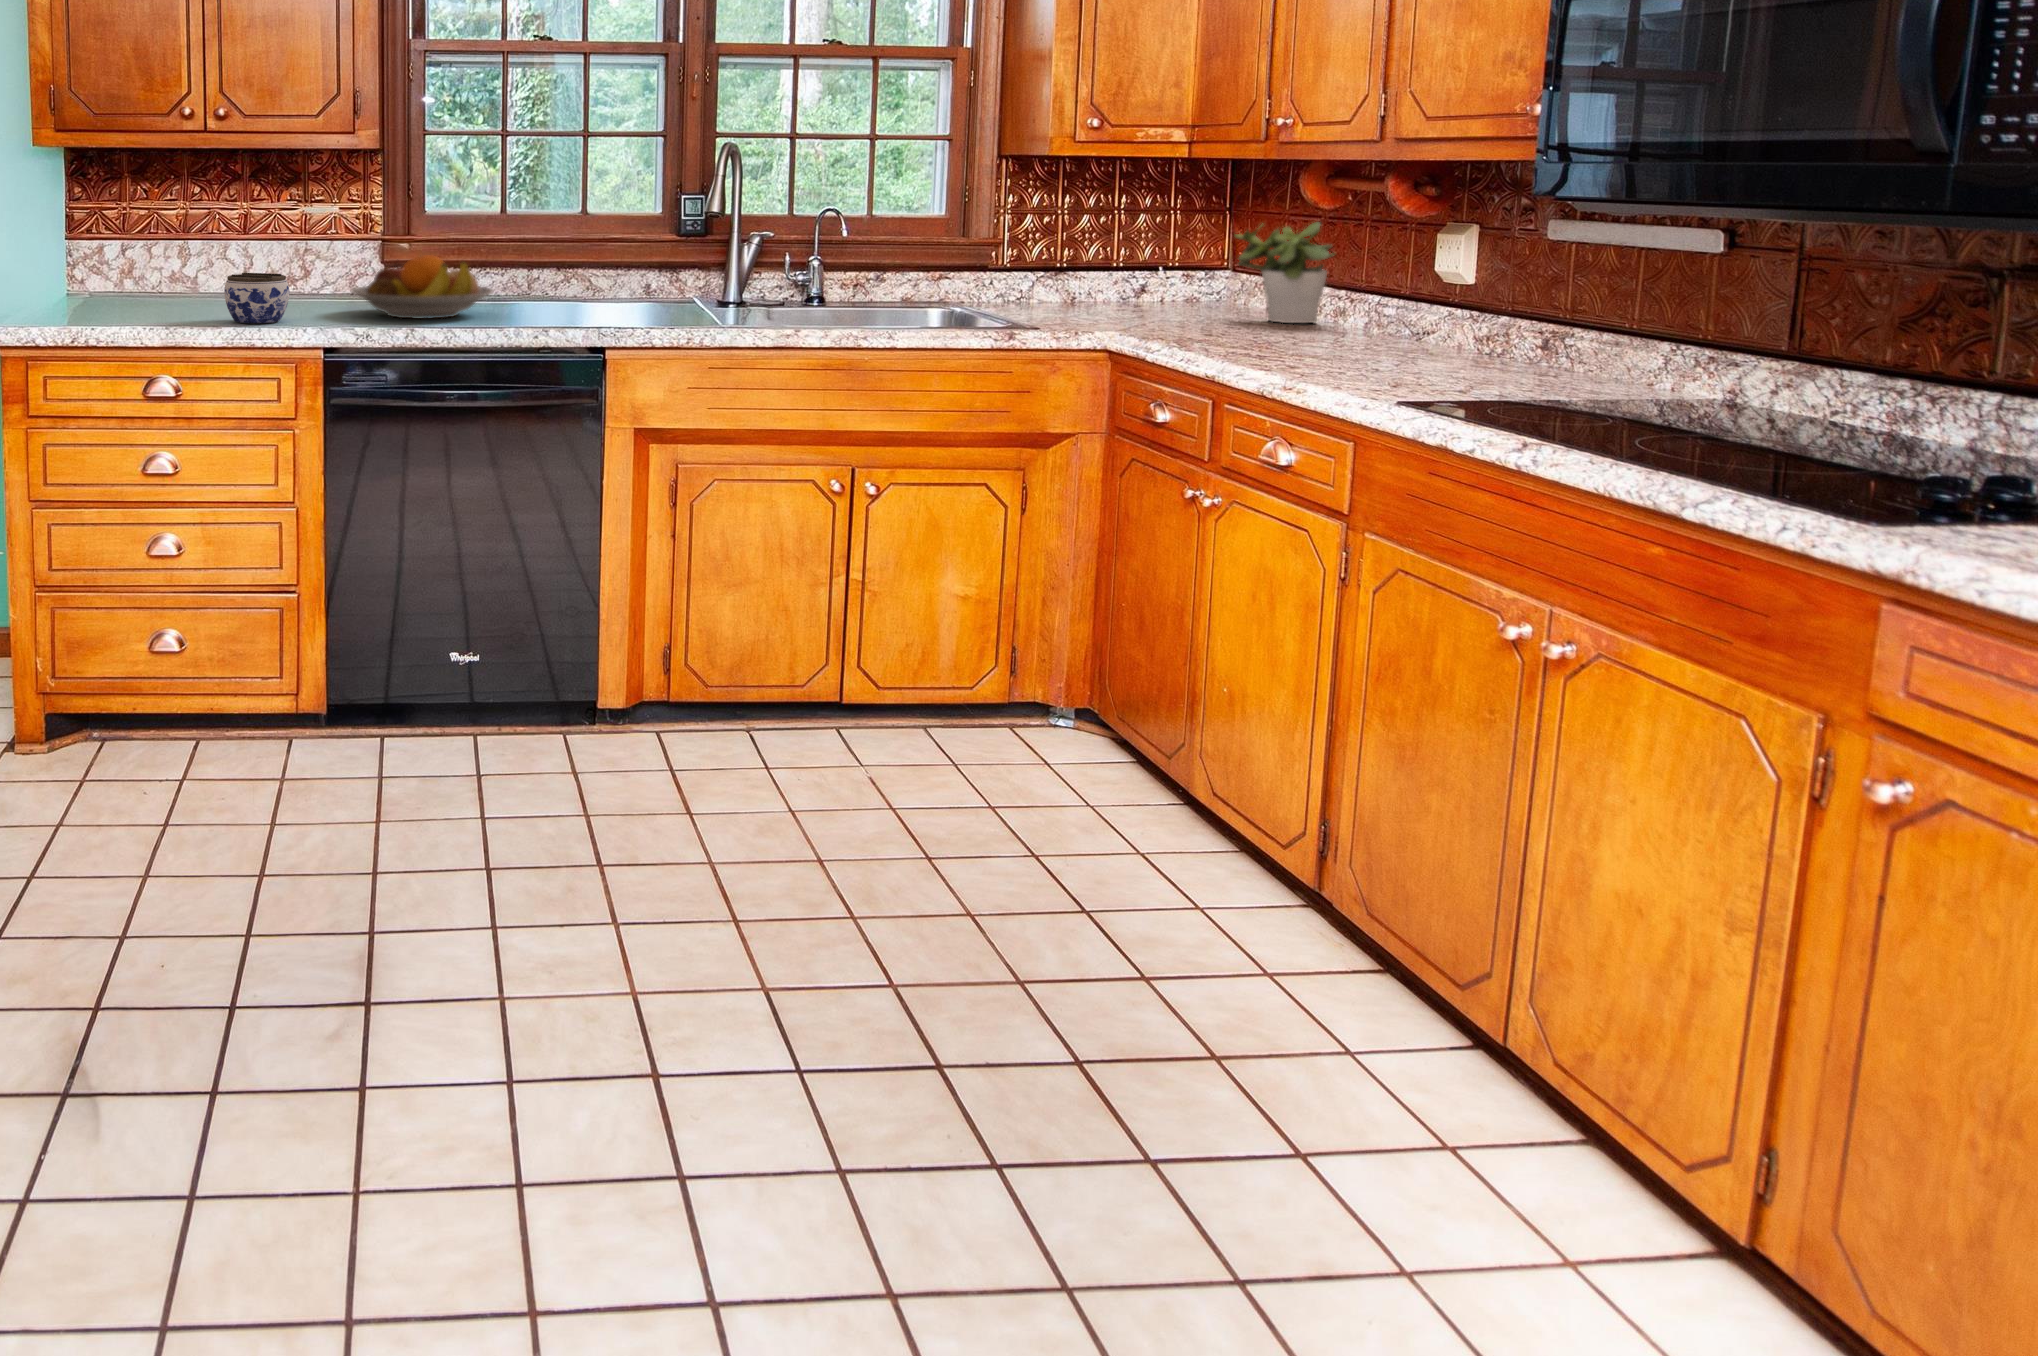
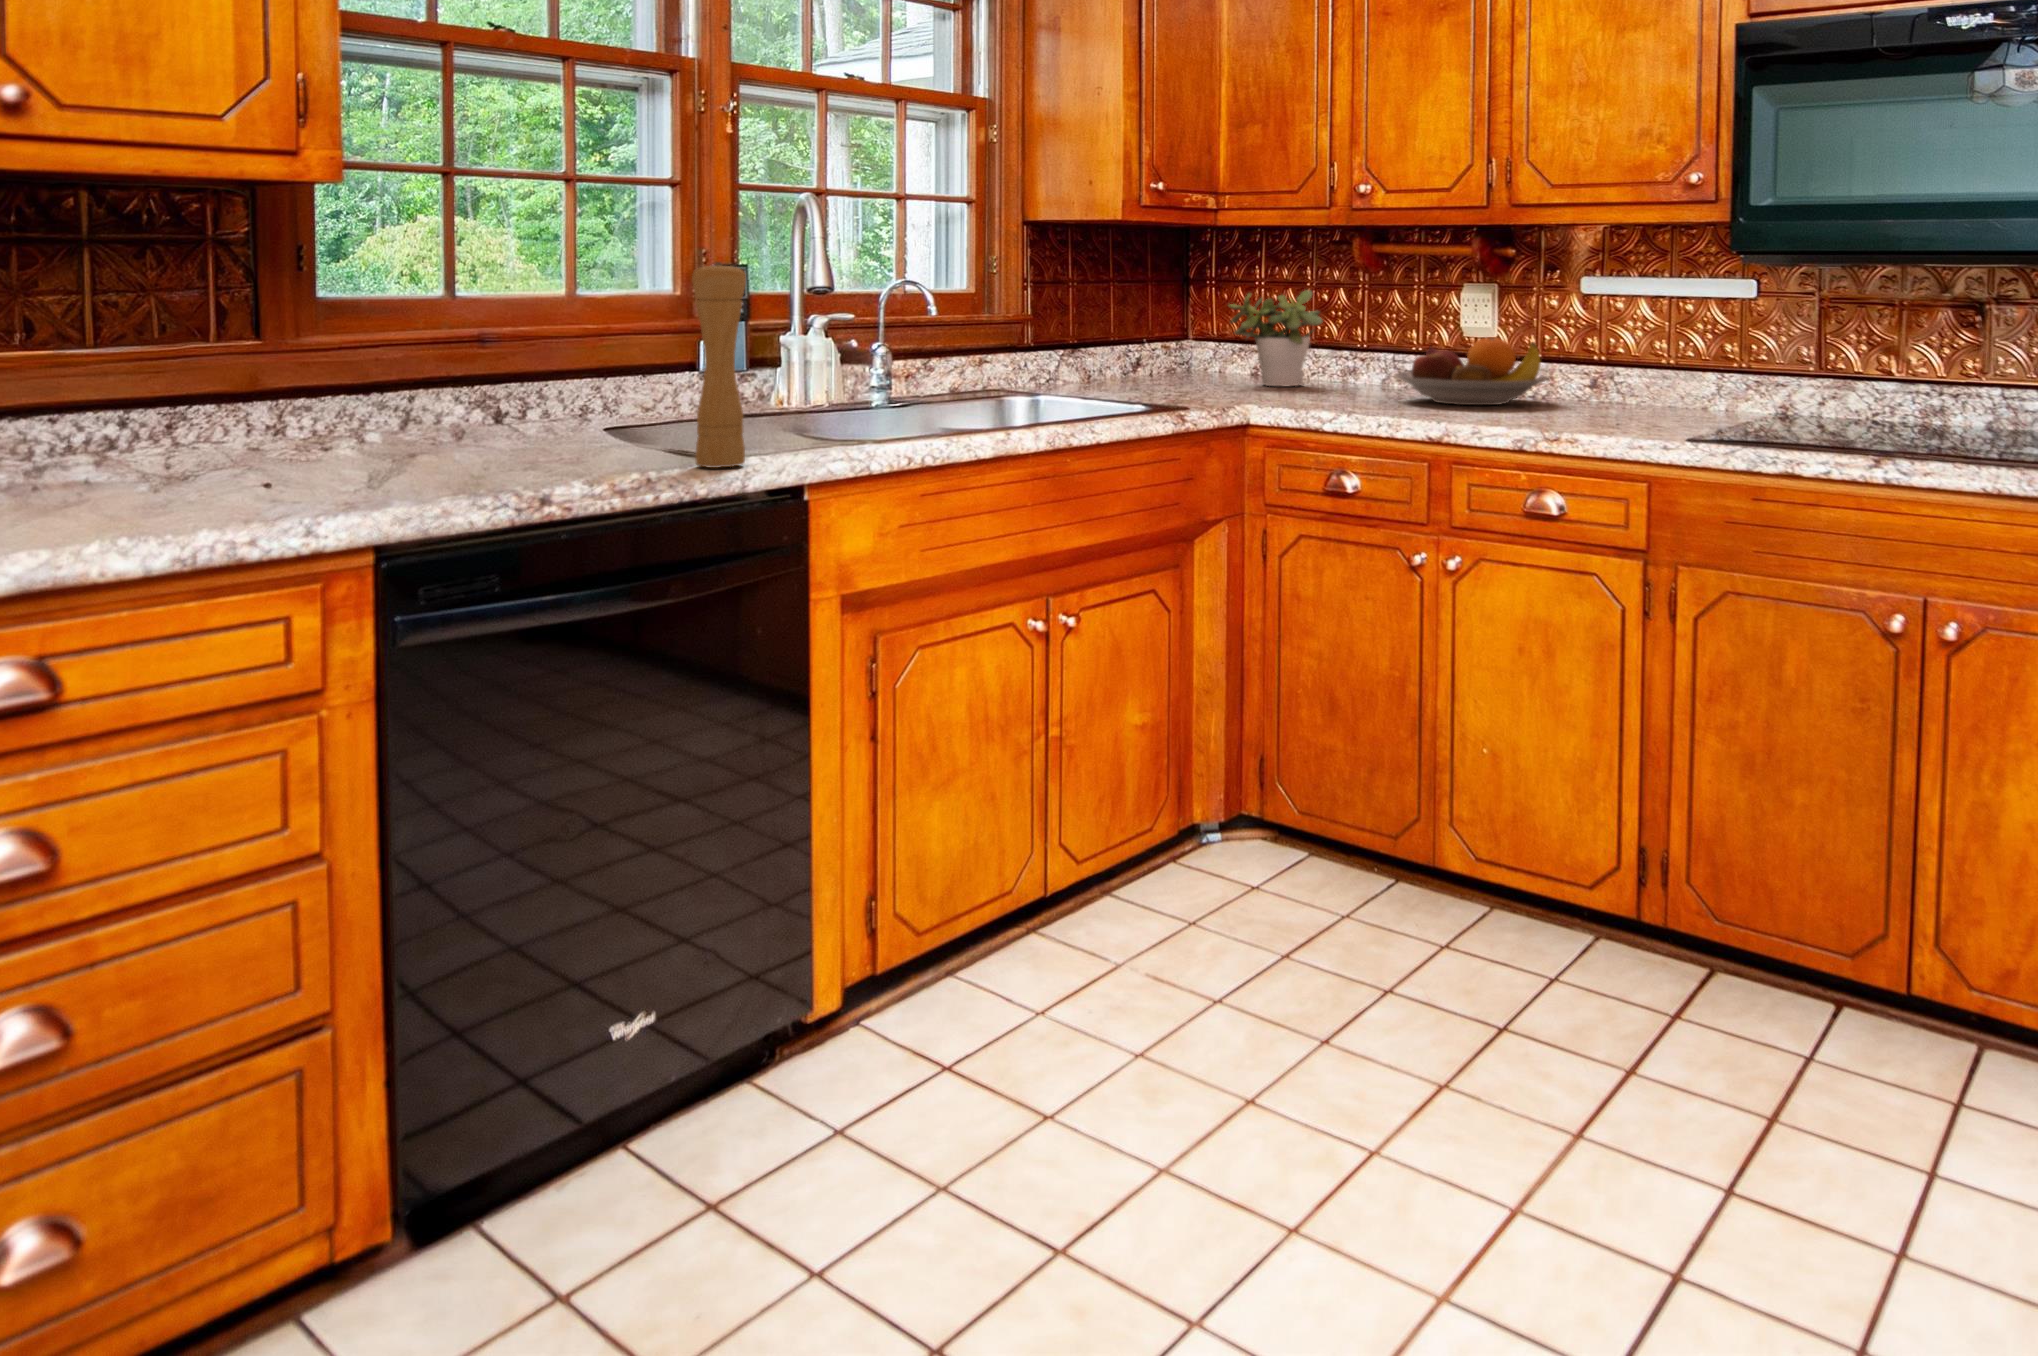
pepper mill: none [534,197,567,332] -> present [692,262,746,468]
fruit bowl: present [351,255,493,318] -> present [1395,338,1548,405]
jar: present [224,273,289,323] -> none [63,413,219,517]

